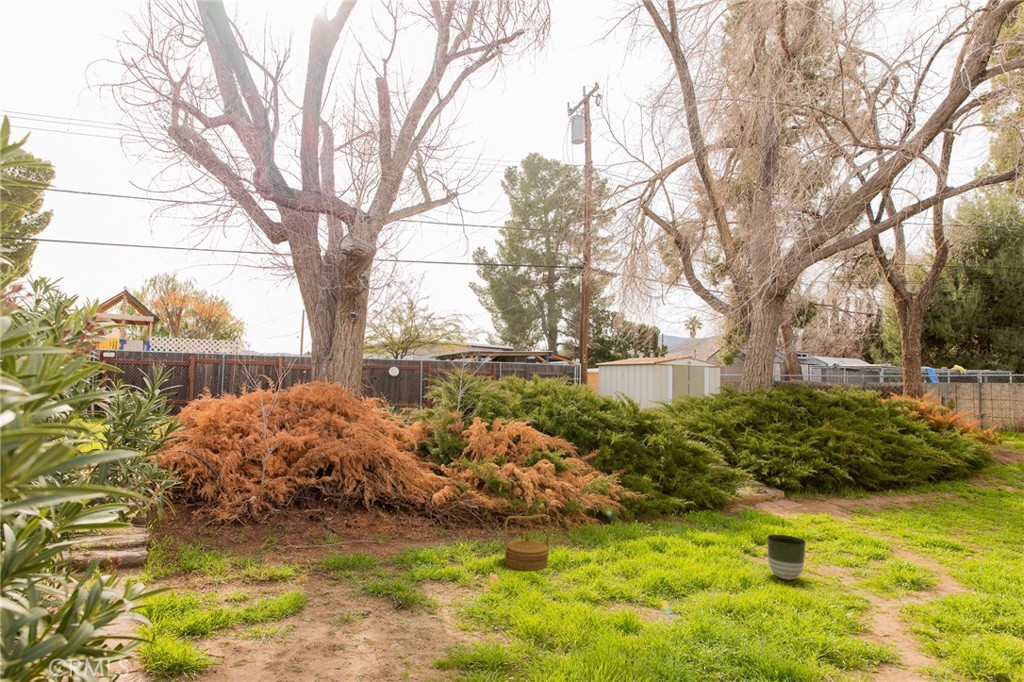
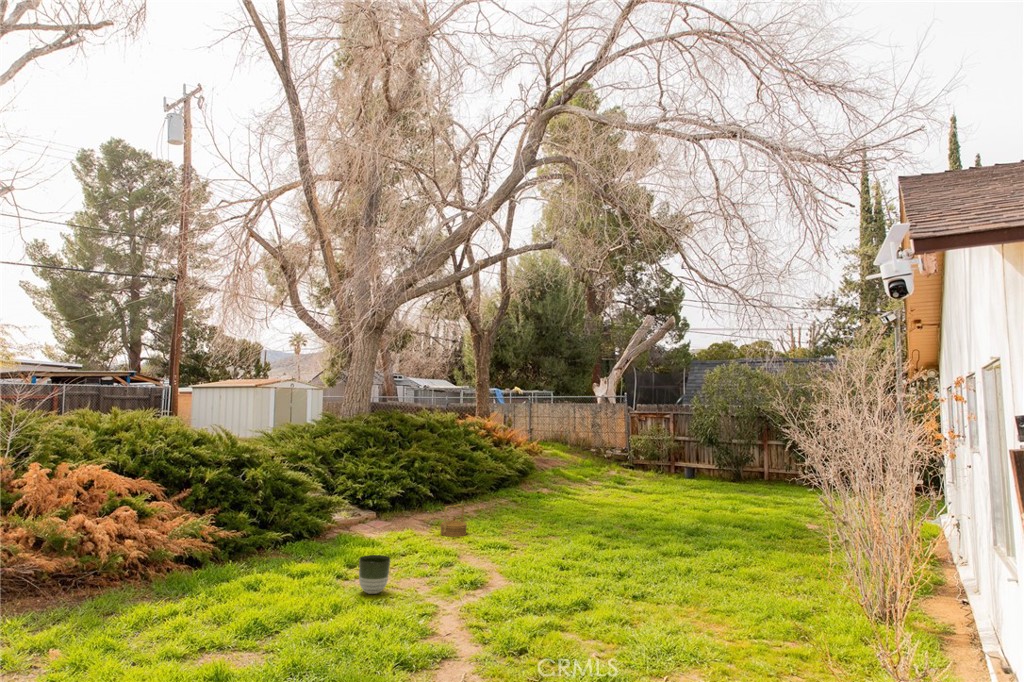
basket: present [505,514,551,570] -> present [441,504,467,537]

